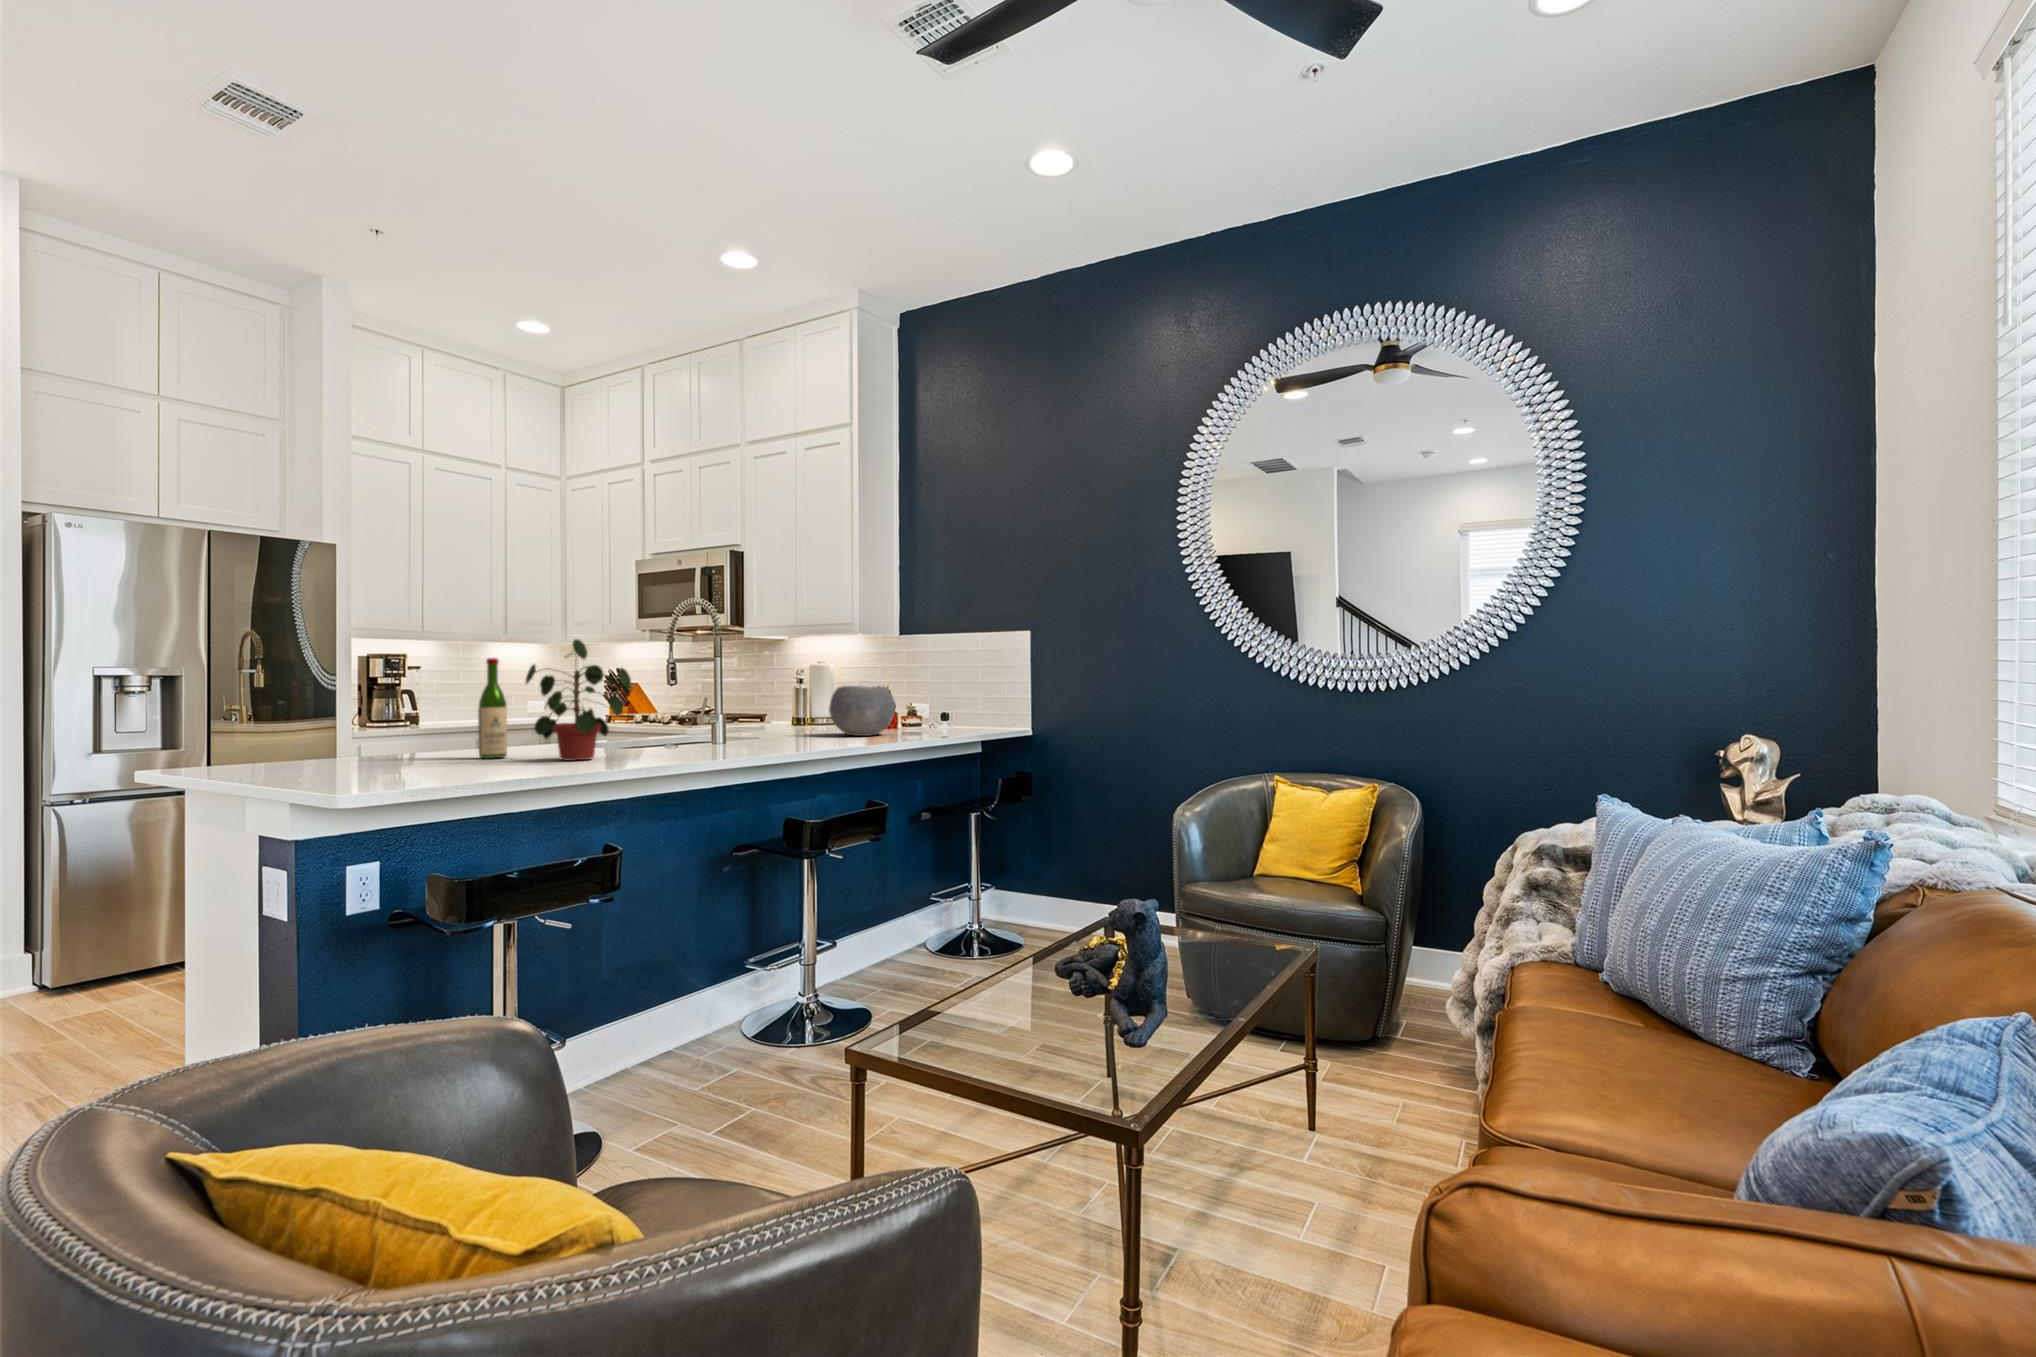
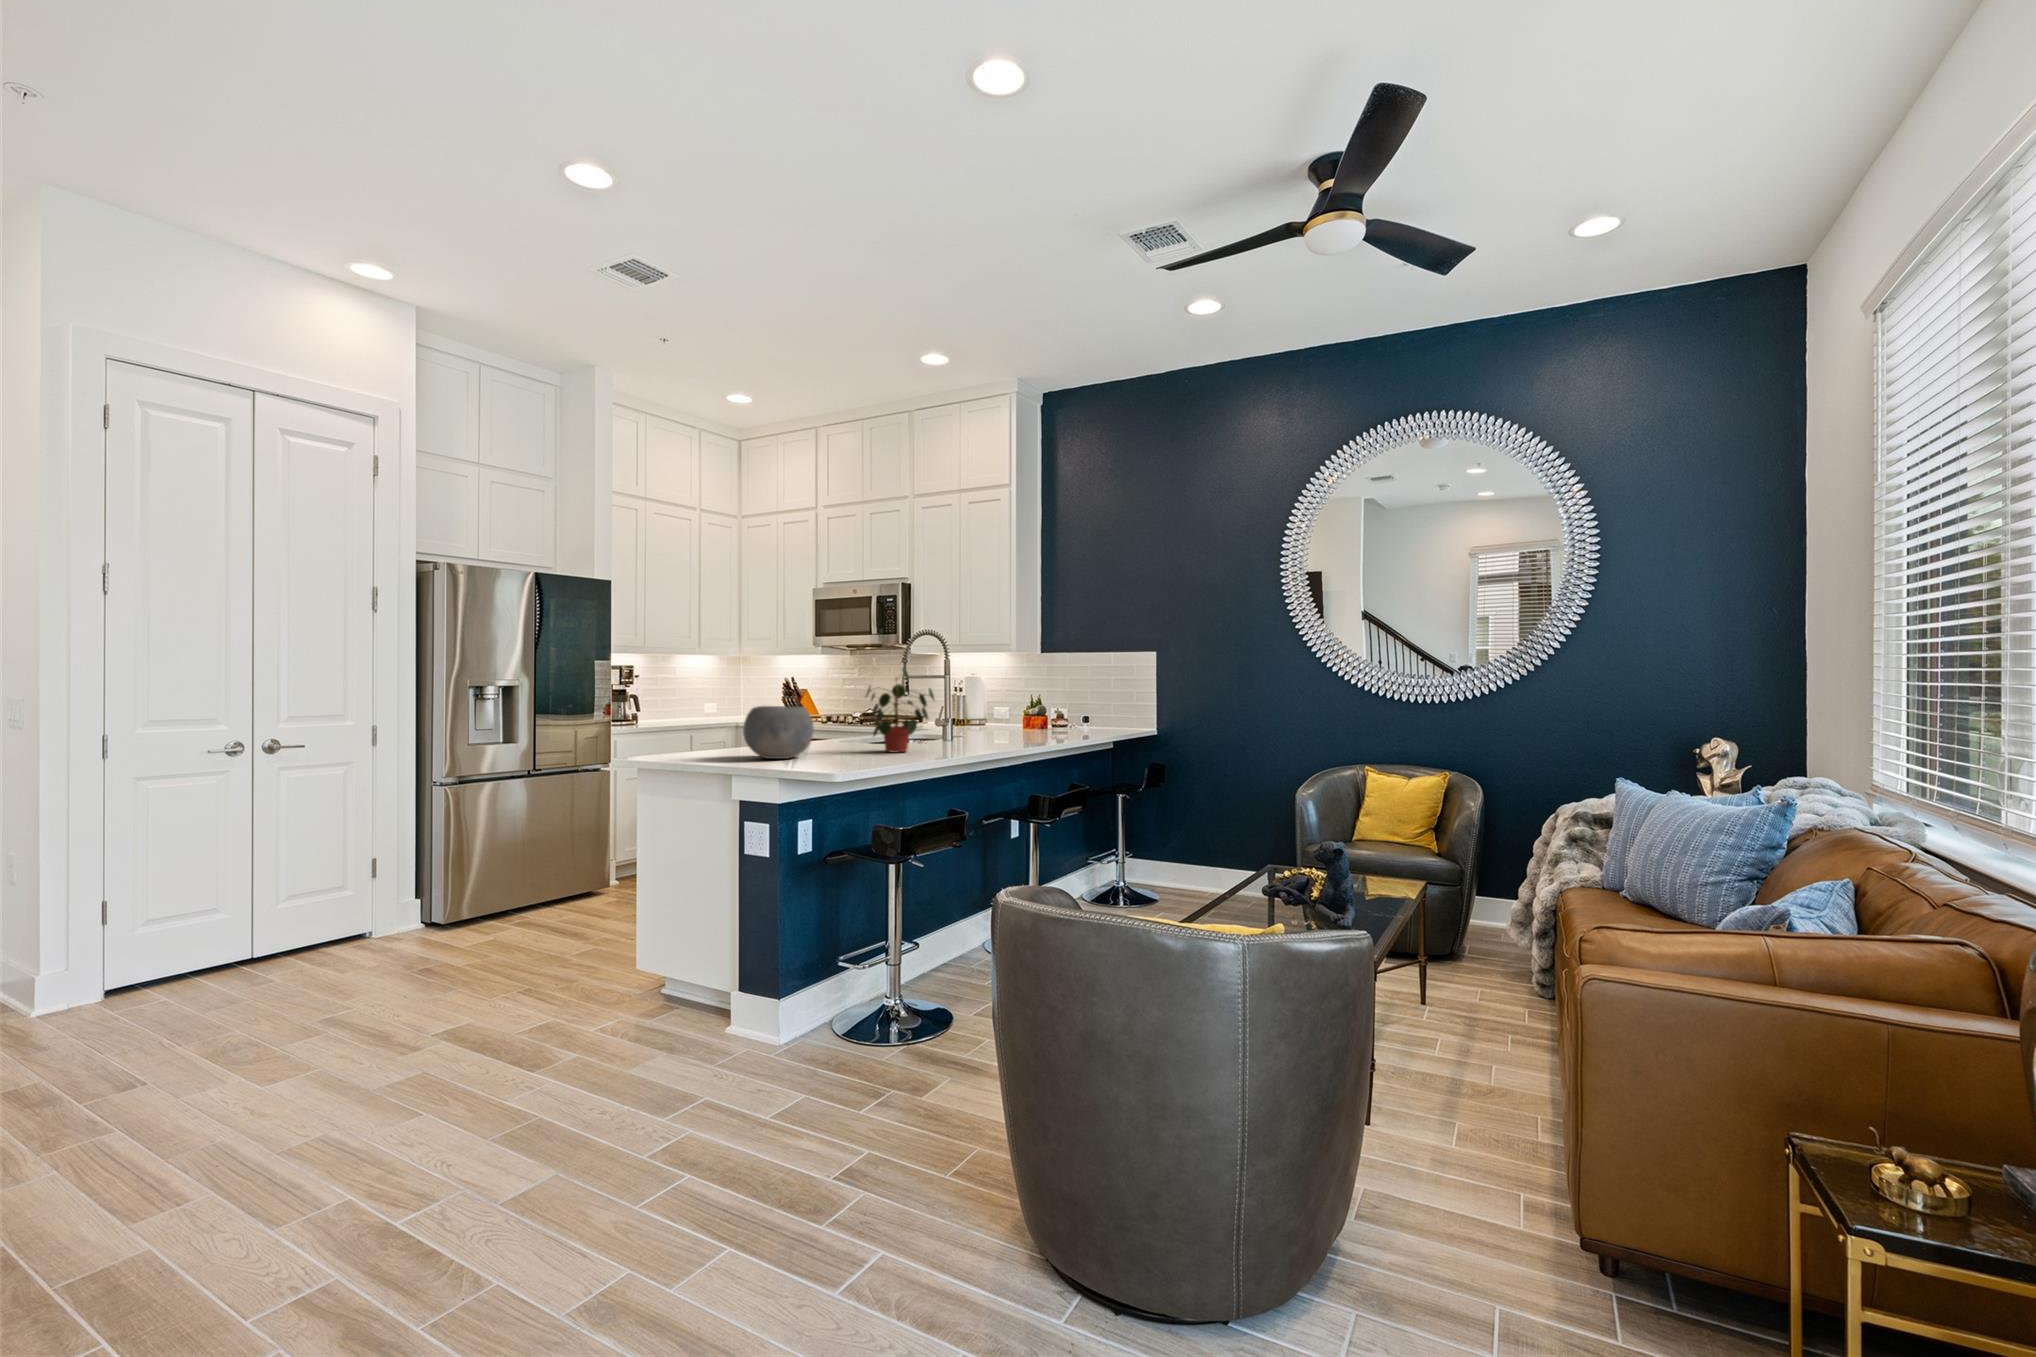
wine bottle: present [478,658,507,759] -> none [820,680,838,751]
bowl: present [829,686,895,736] -> present [743,706,814,759]

